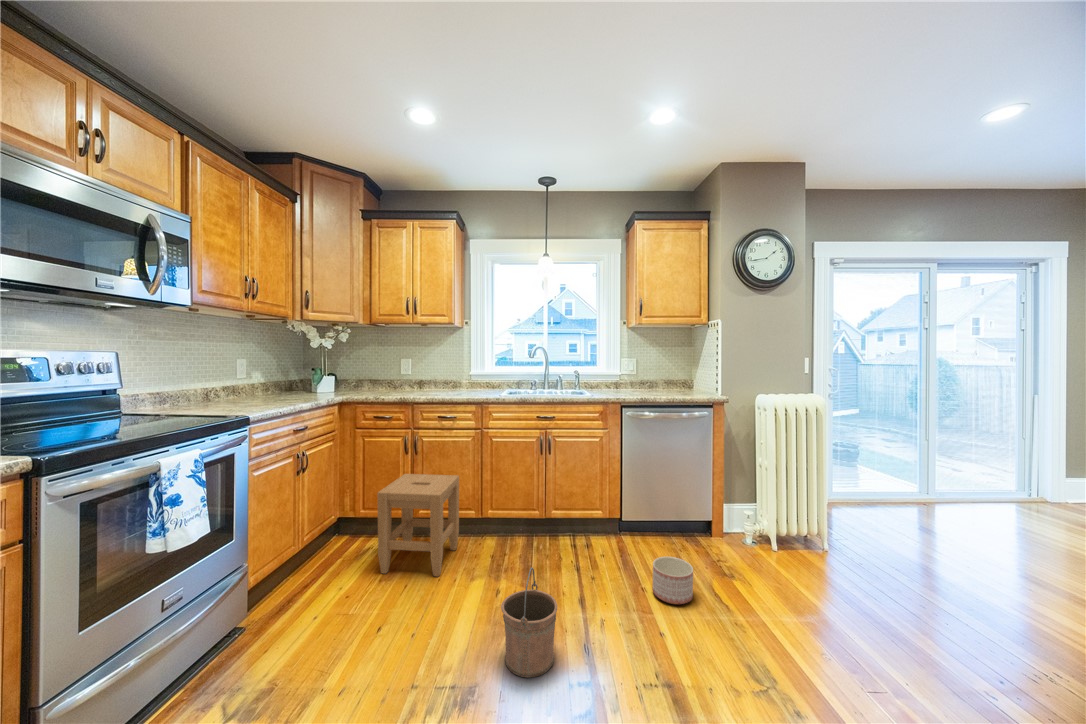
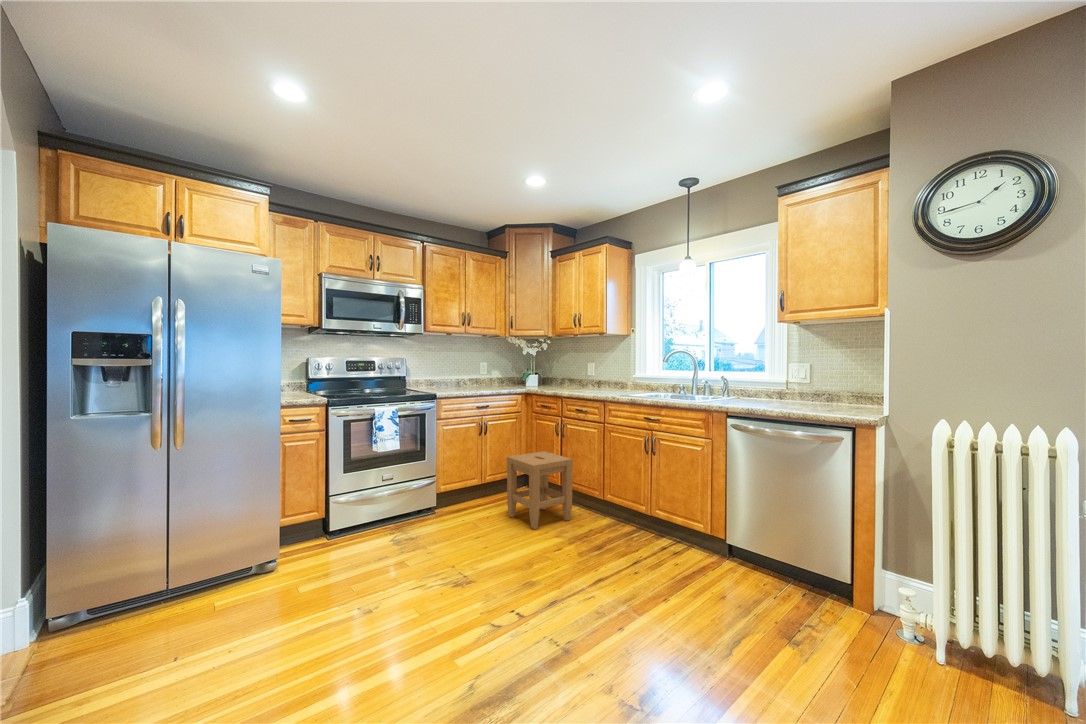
planter: present [653,557,693,604] -> none [653,570,696,621]
bucket: present [501,568,557,678] -> none [488,518,531,594]

